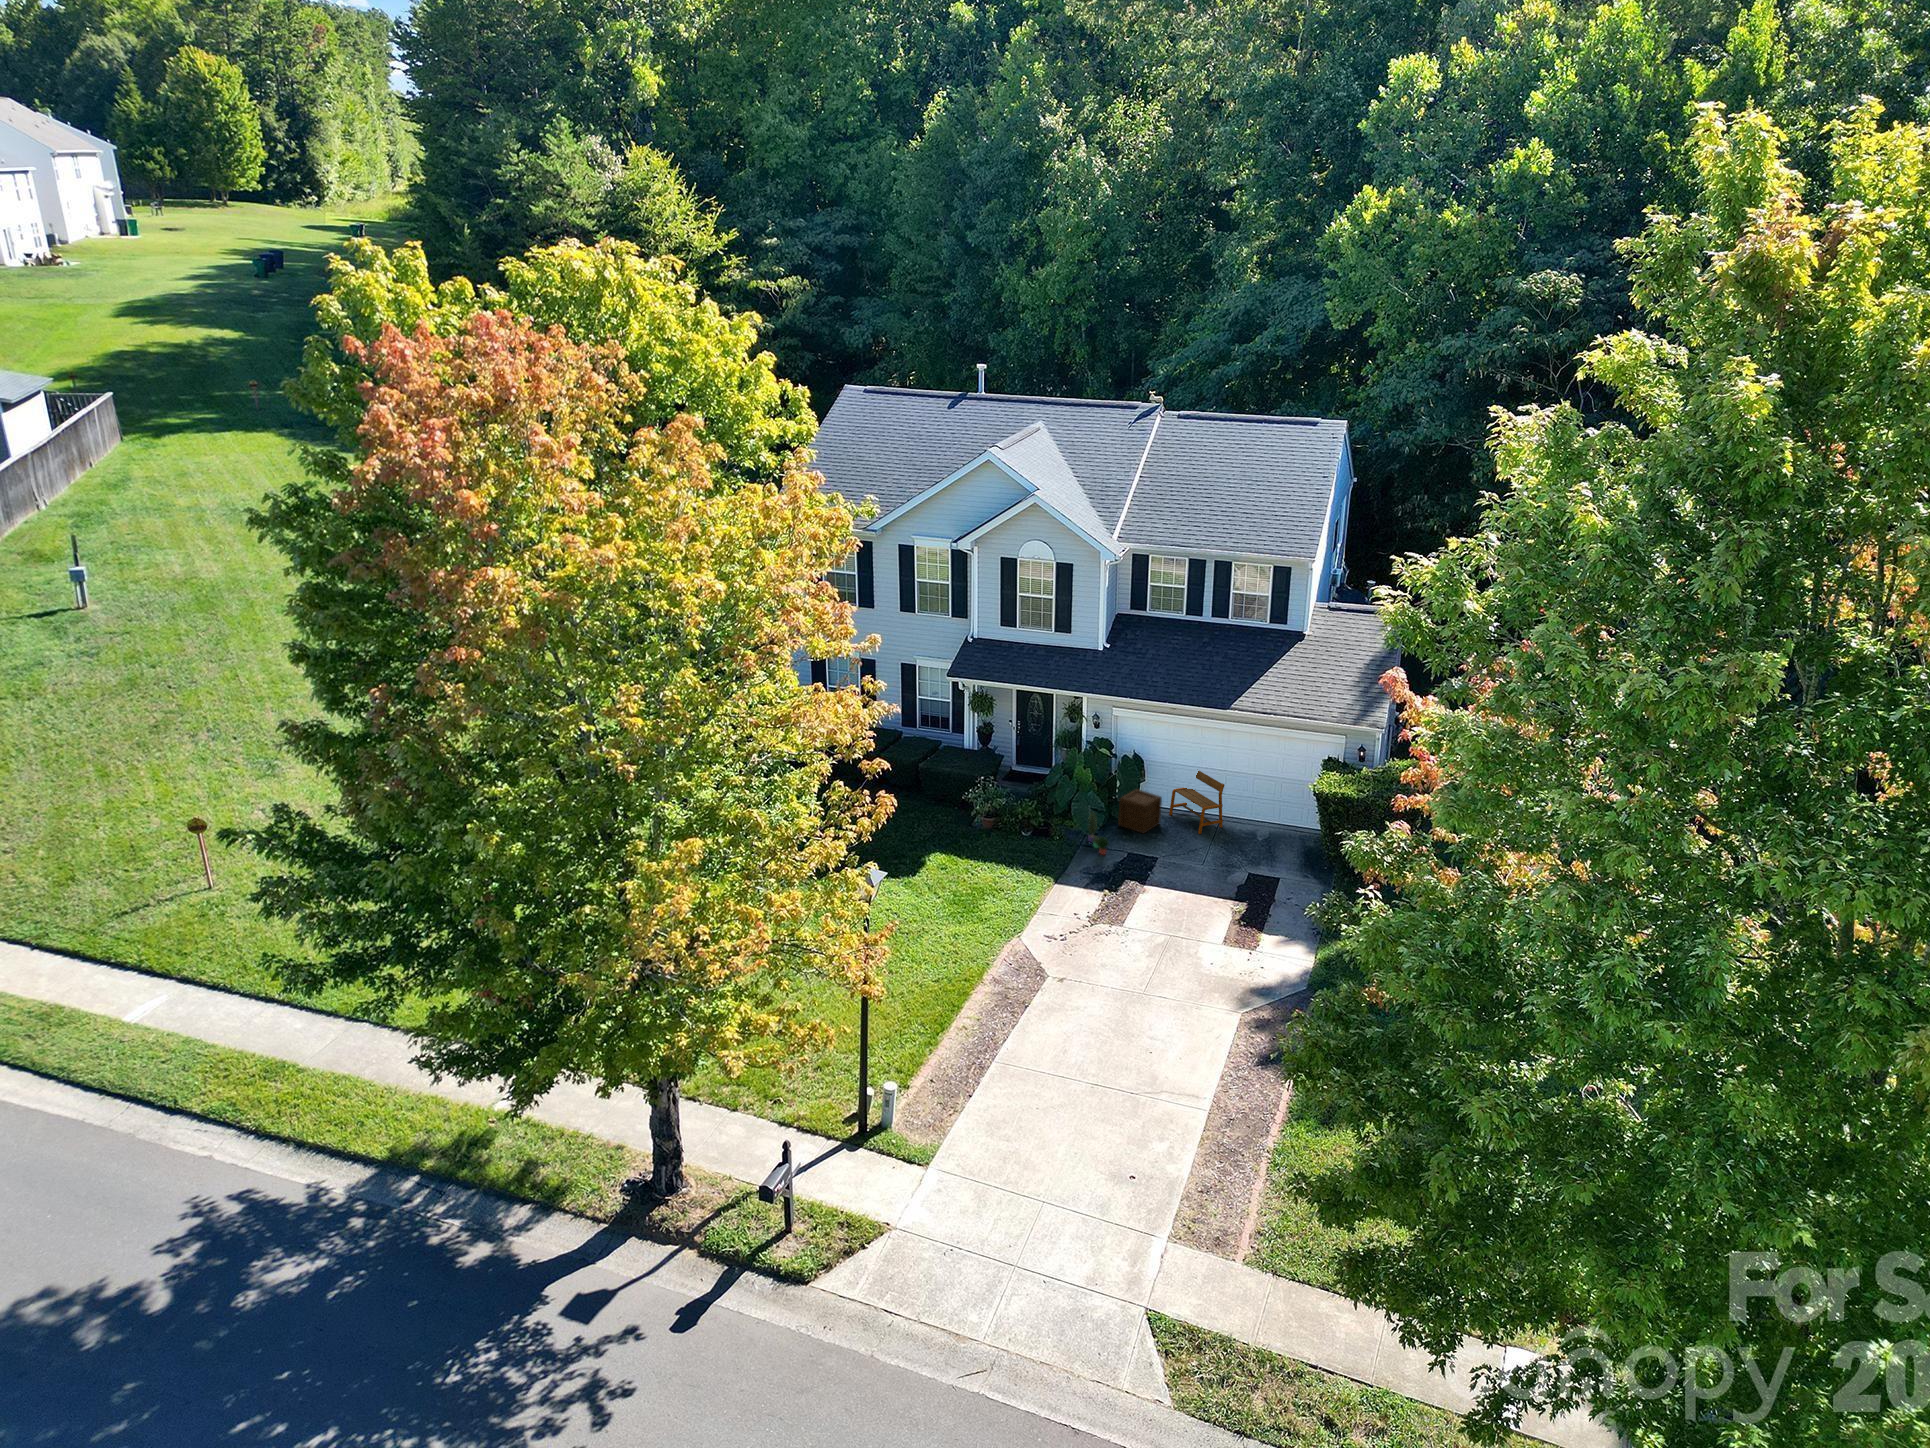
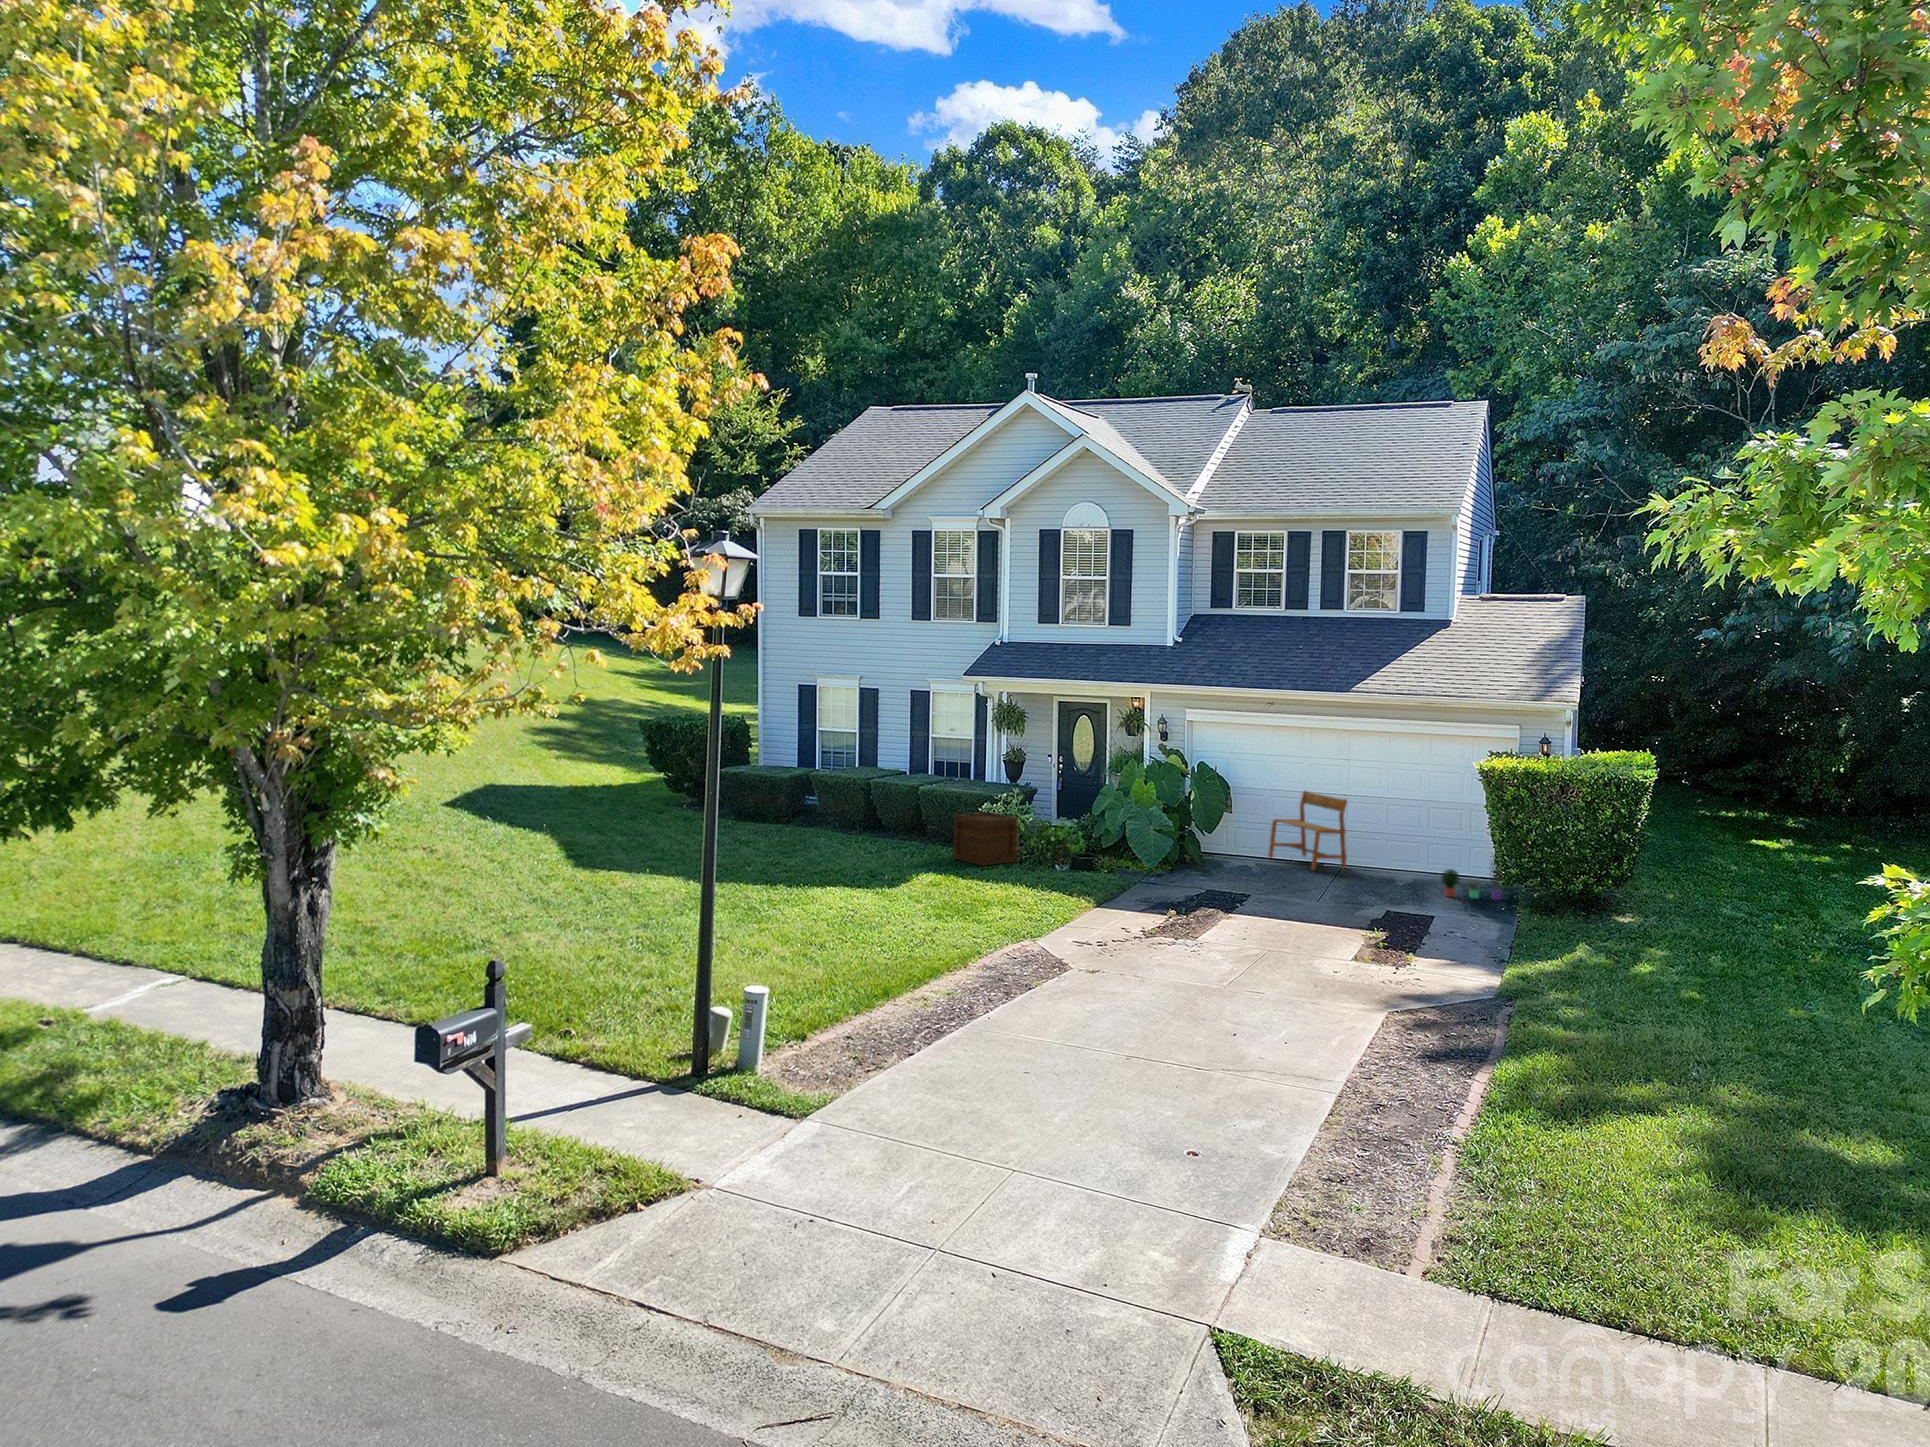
wooden crate: present [1118,789,1162,833] -> present [953,812,1018,866]
potted plant: present [1088,812,1109,855] -> present [1441,852,1504,900]

